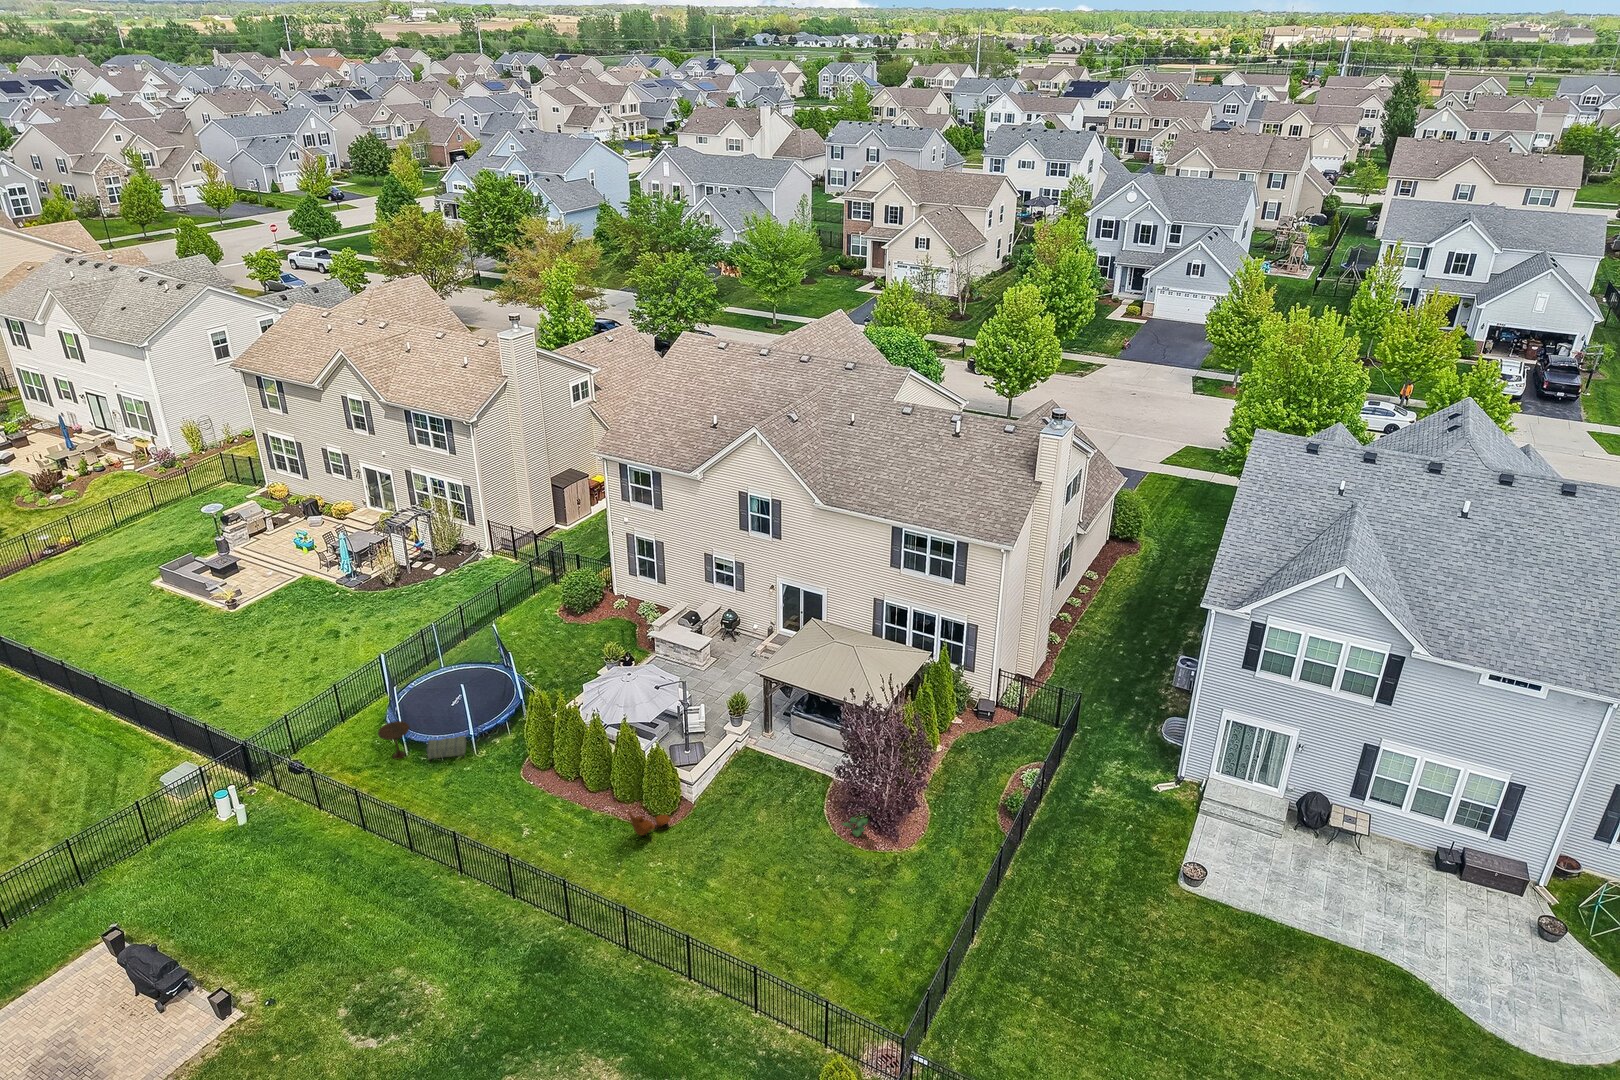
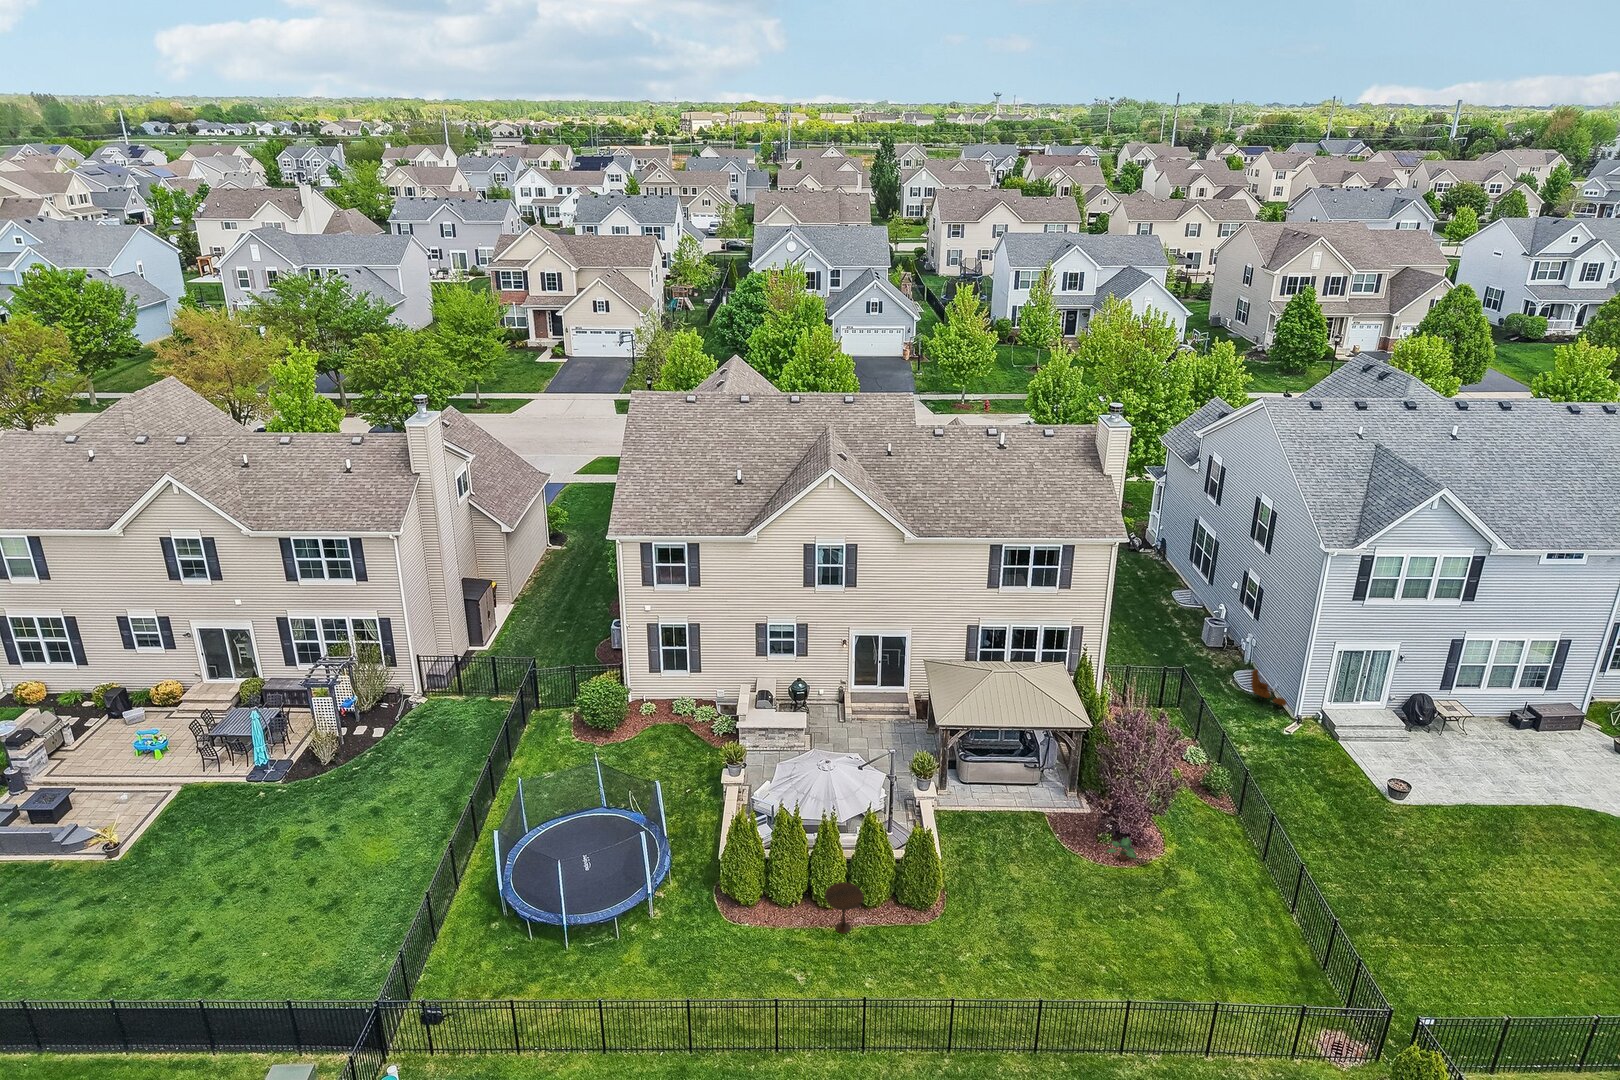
pedestal table: present [378,721,410,759] -> present [825,882,864,934]
bench: present [427,736,466,761] -> none [596,902,649,951]
lounge chair: present [629,812,670,837] -> present [1251,669,1286,707]

